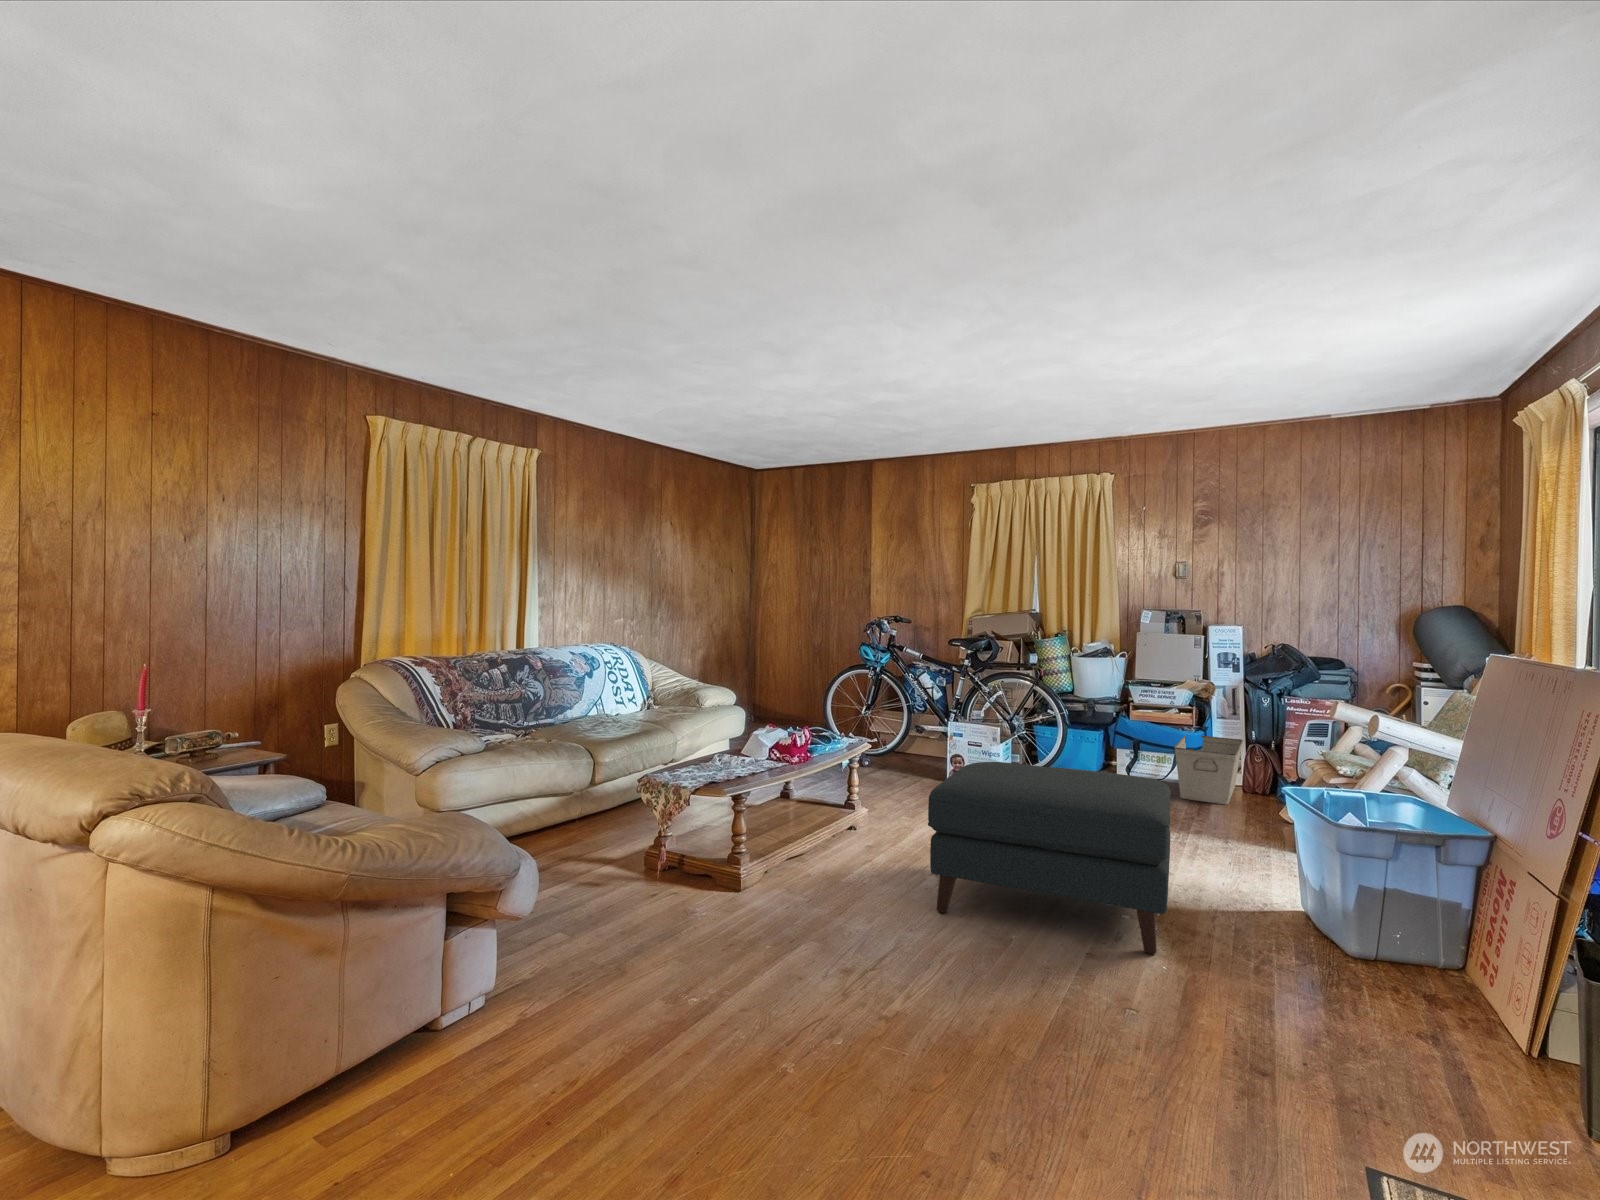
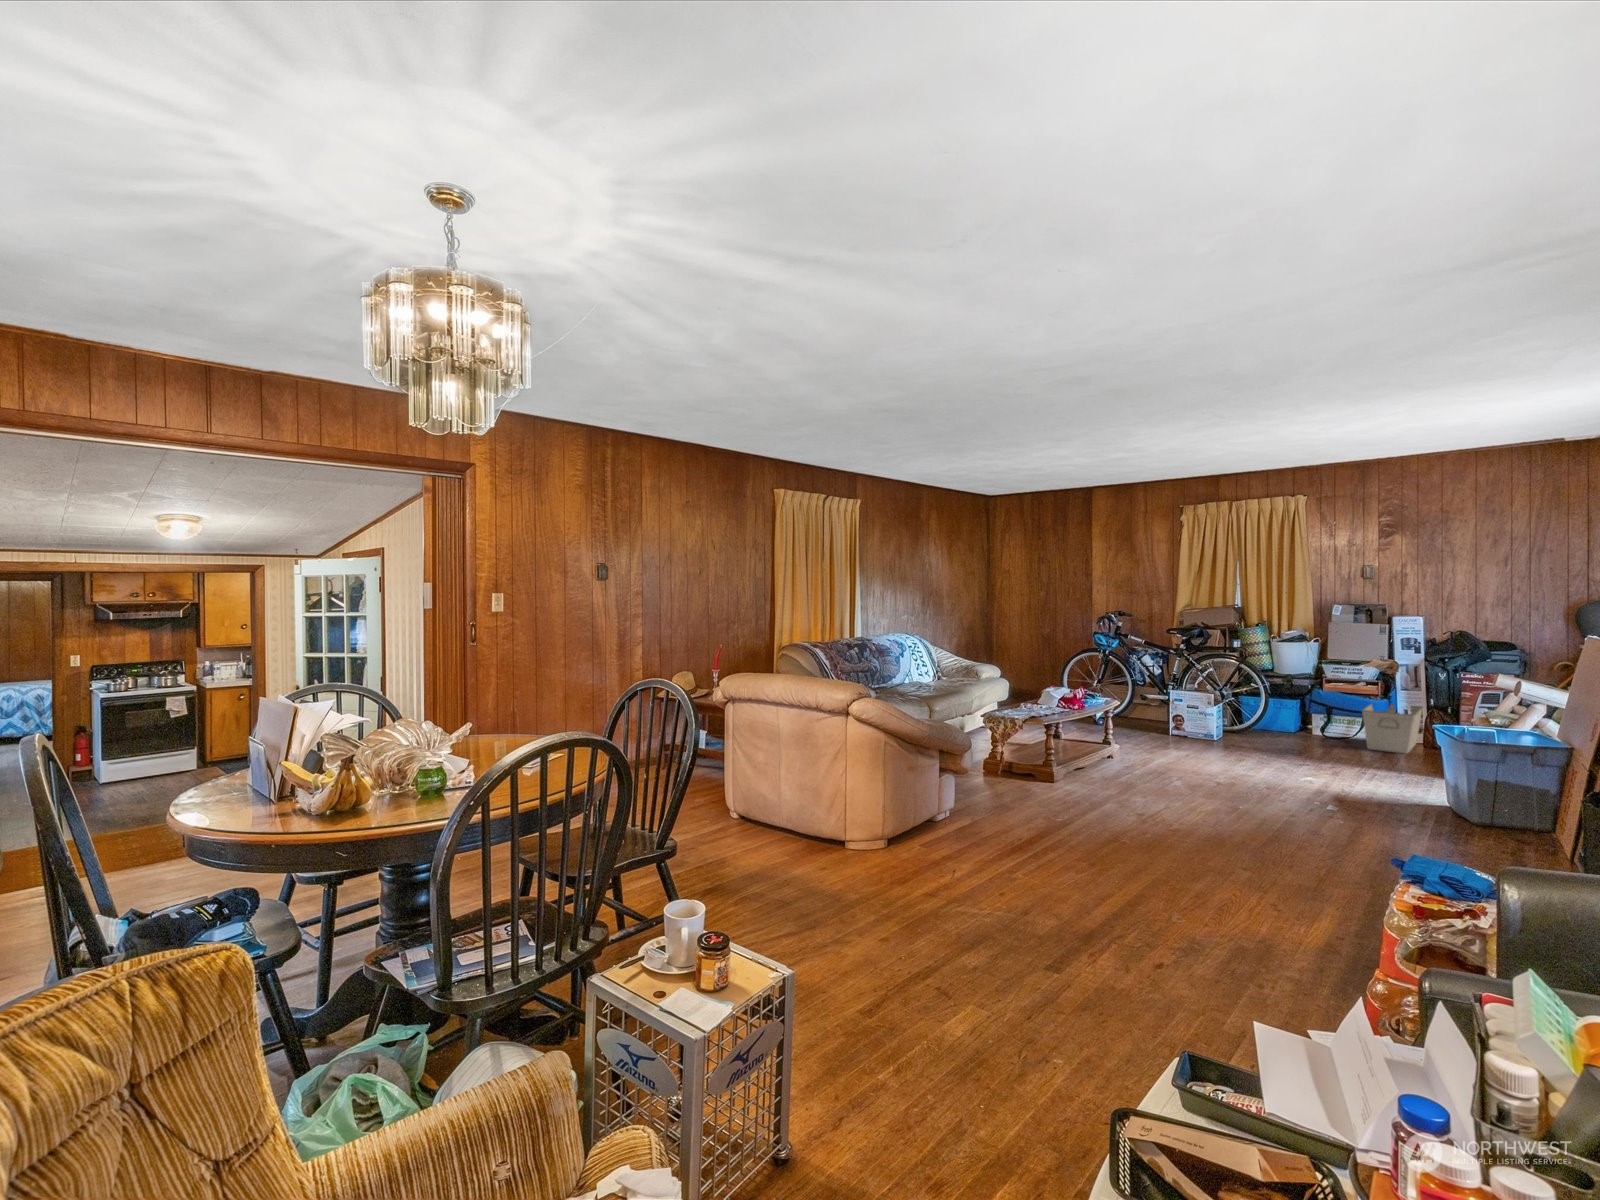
ottoman: present [928,762,1171,955] -> none [1183,708,1354,819]

